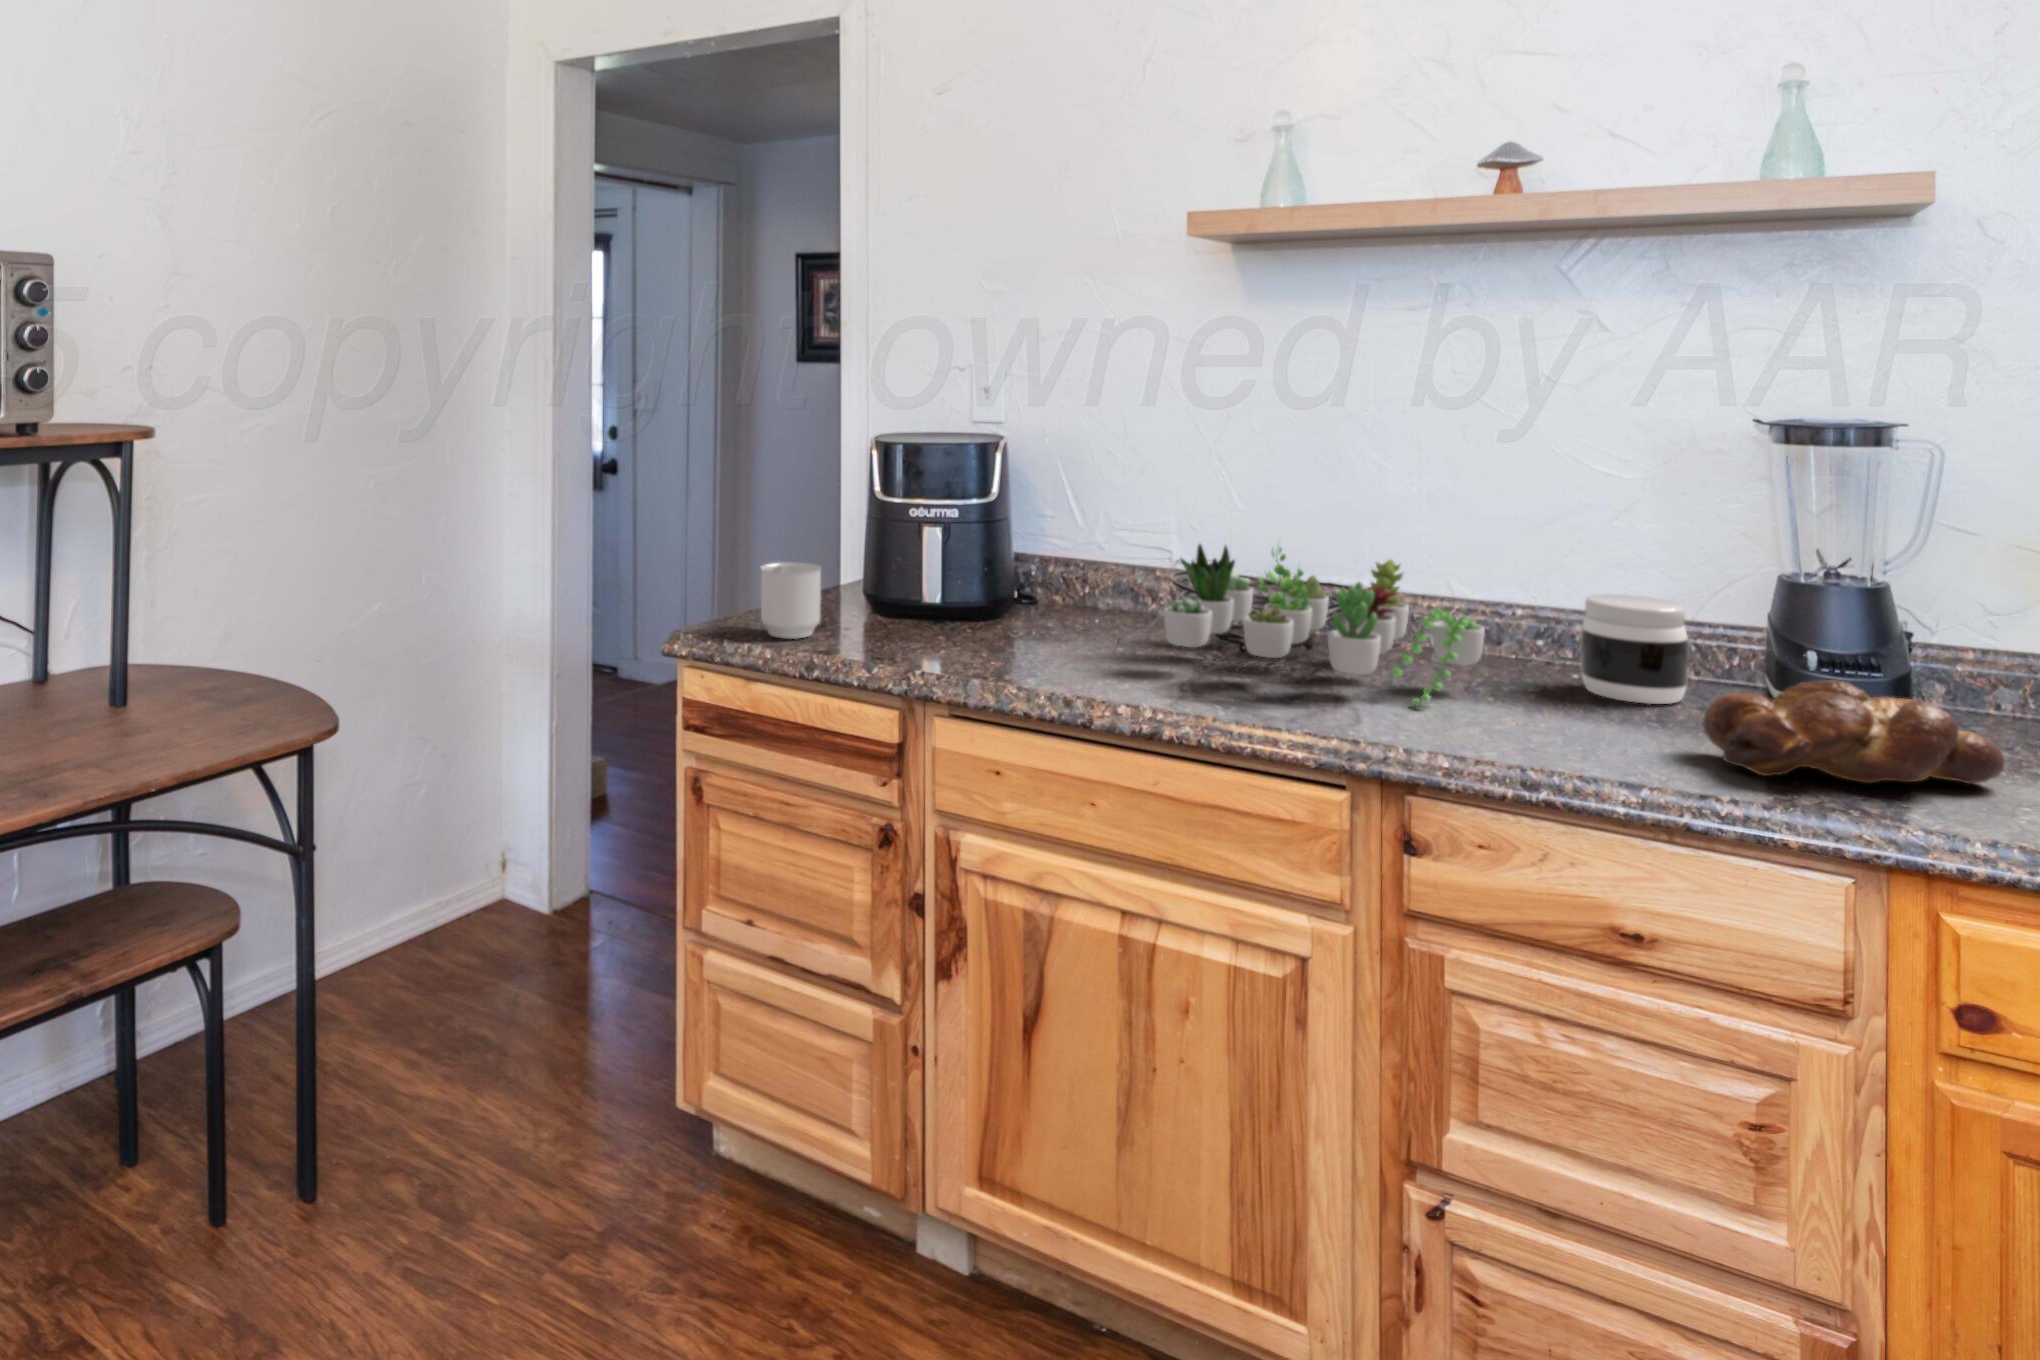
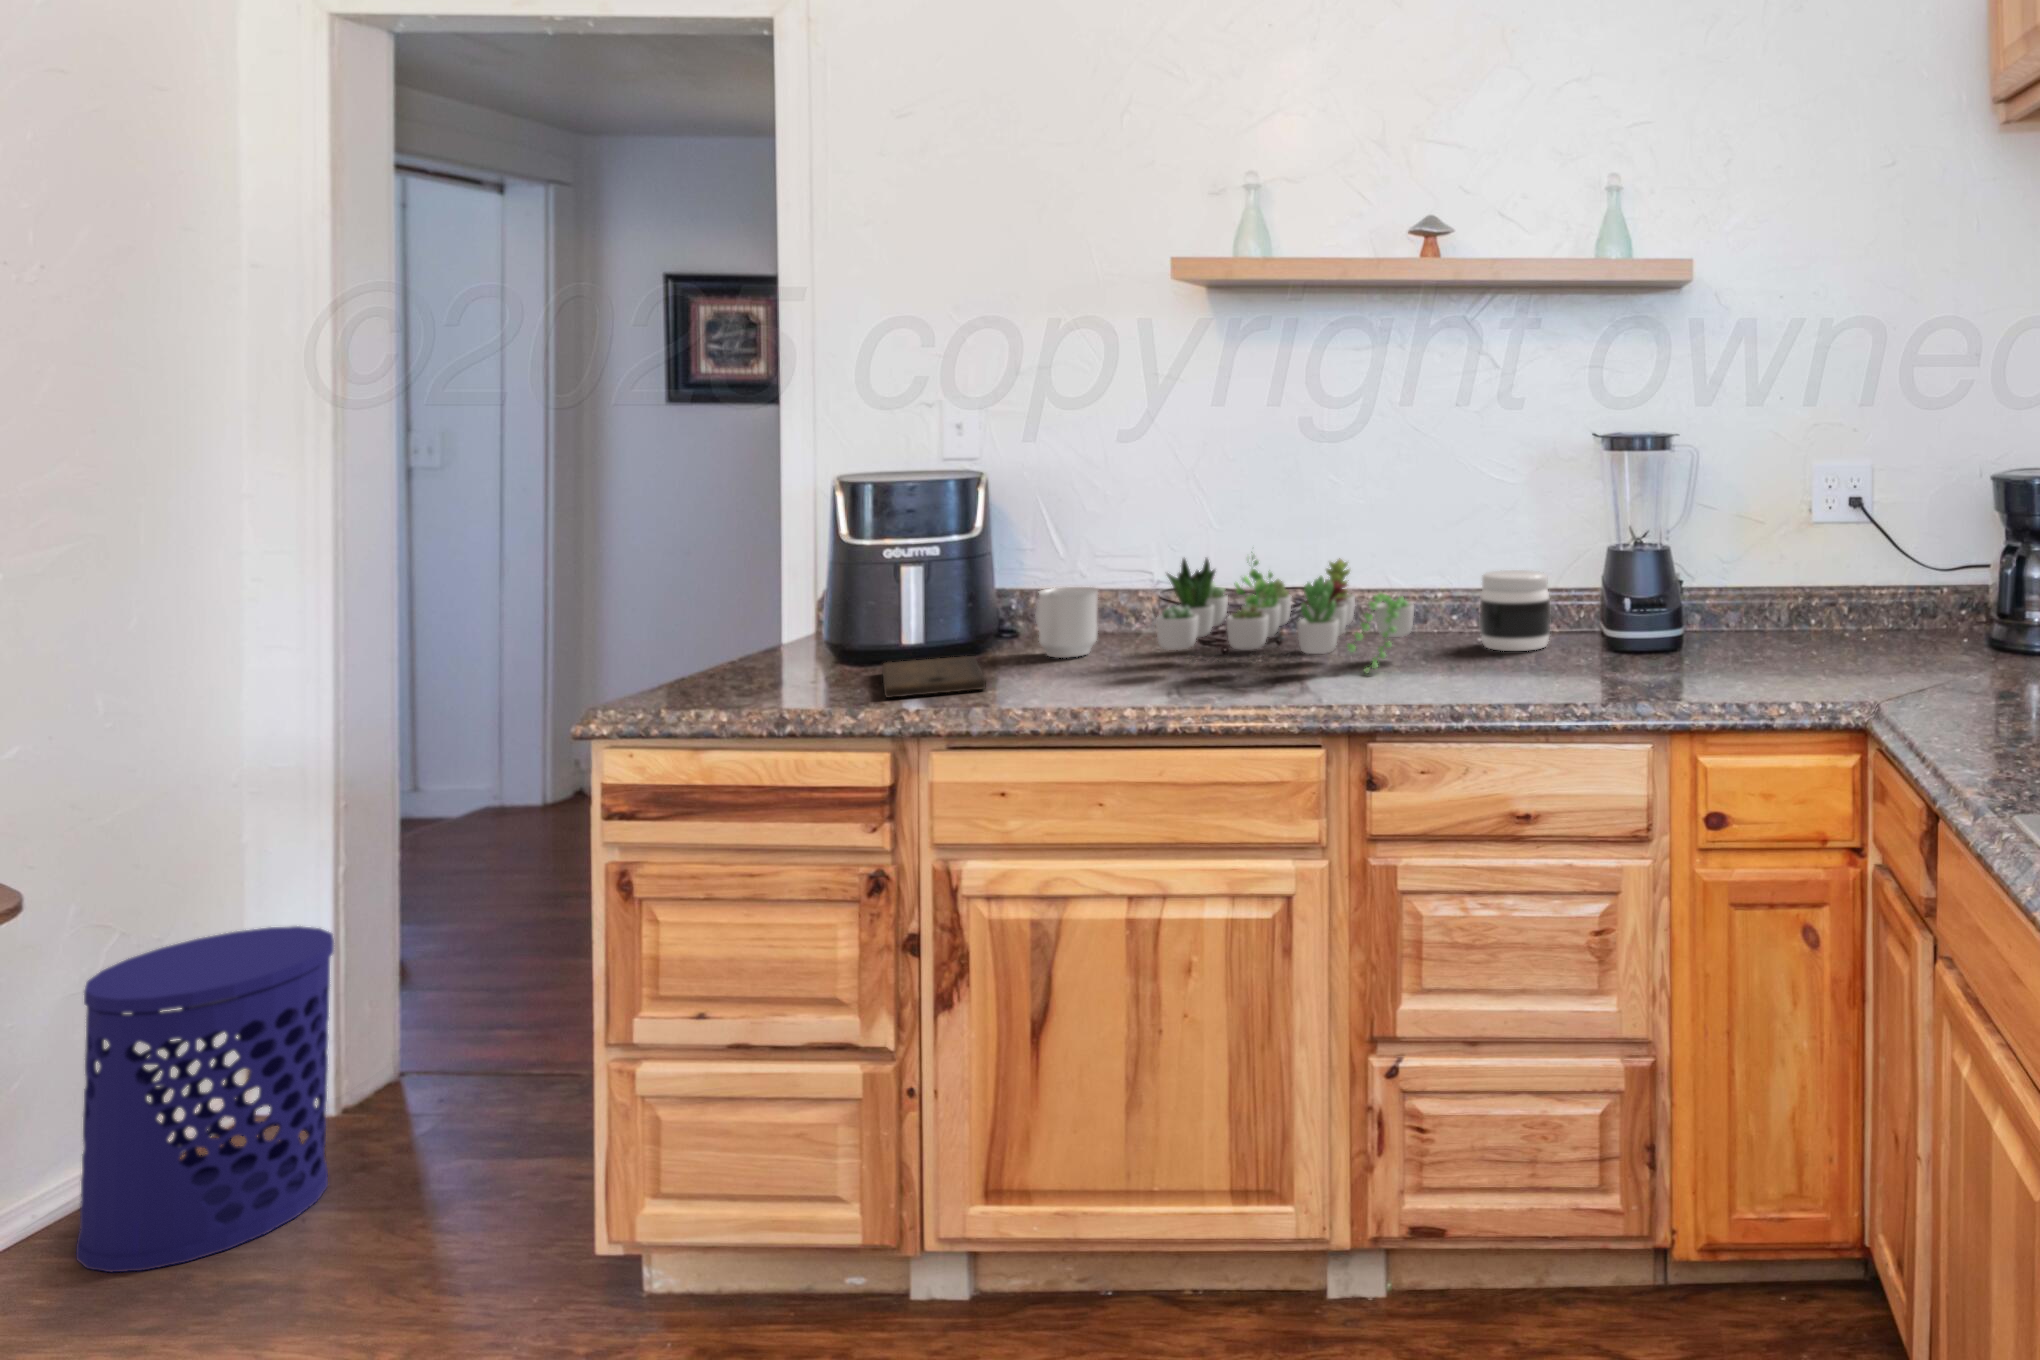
mug: present [761,563,821,639] -> present [1035,587,1098,658]
cutting board: none [894,621,988,663] -> present [882,656,986,697]
bread loaf: present [1703,680,2005,784] -> none [1564,611,1734,685]
waste bin: none [378,761,521,1005] -> present [76,926,334,1272]

